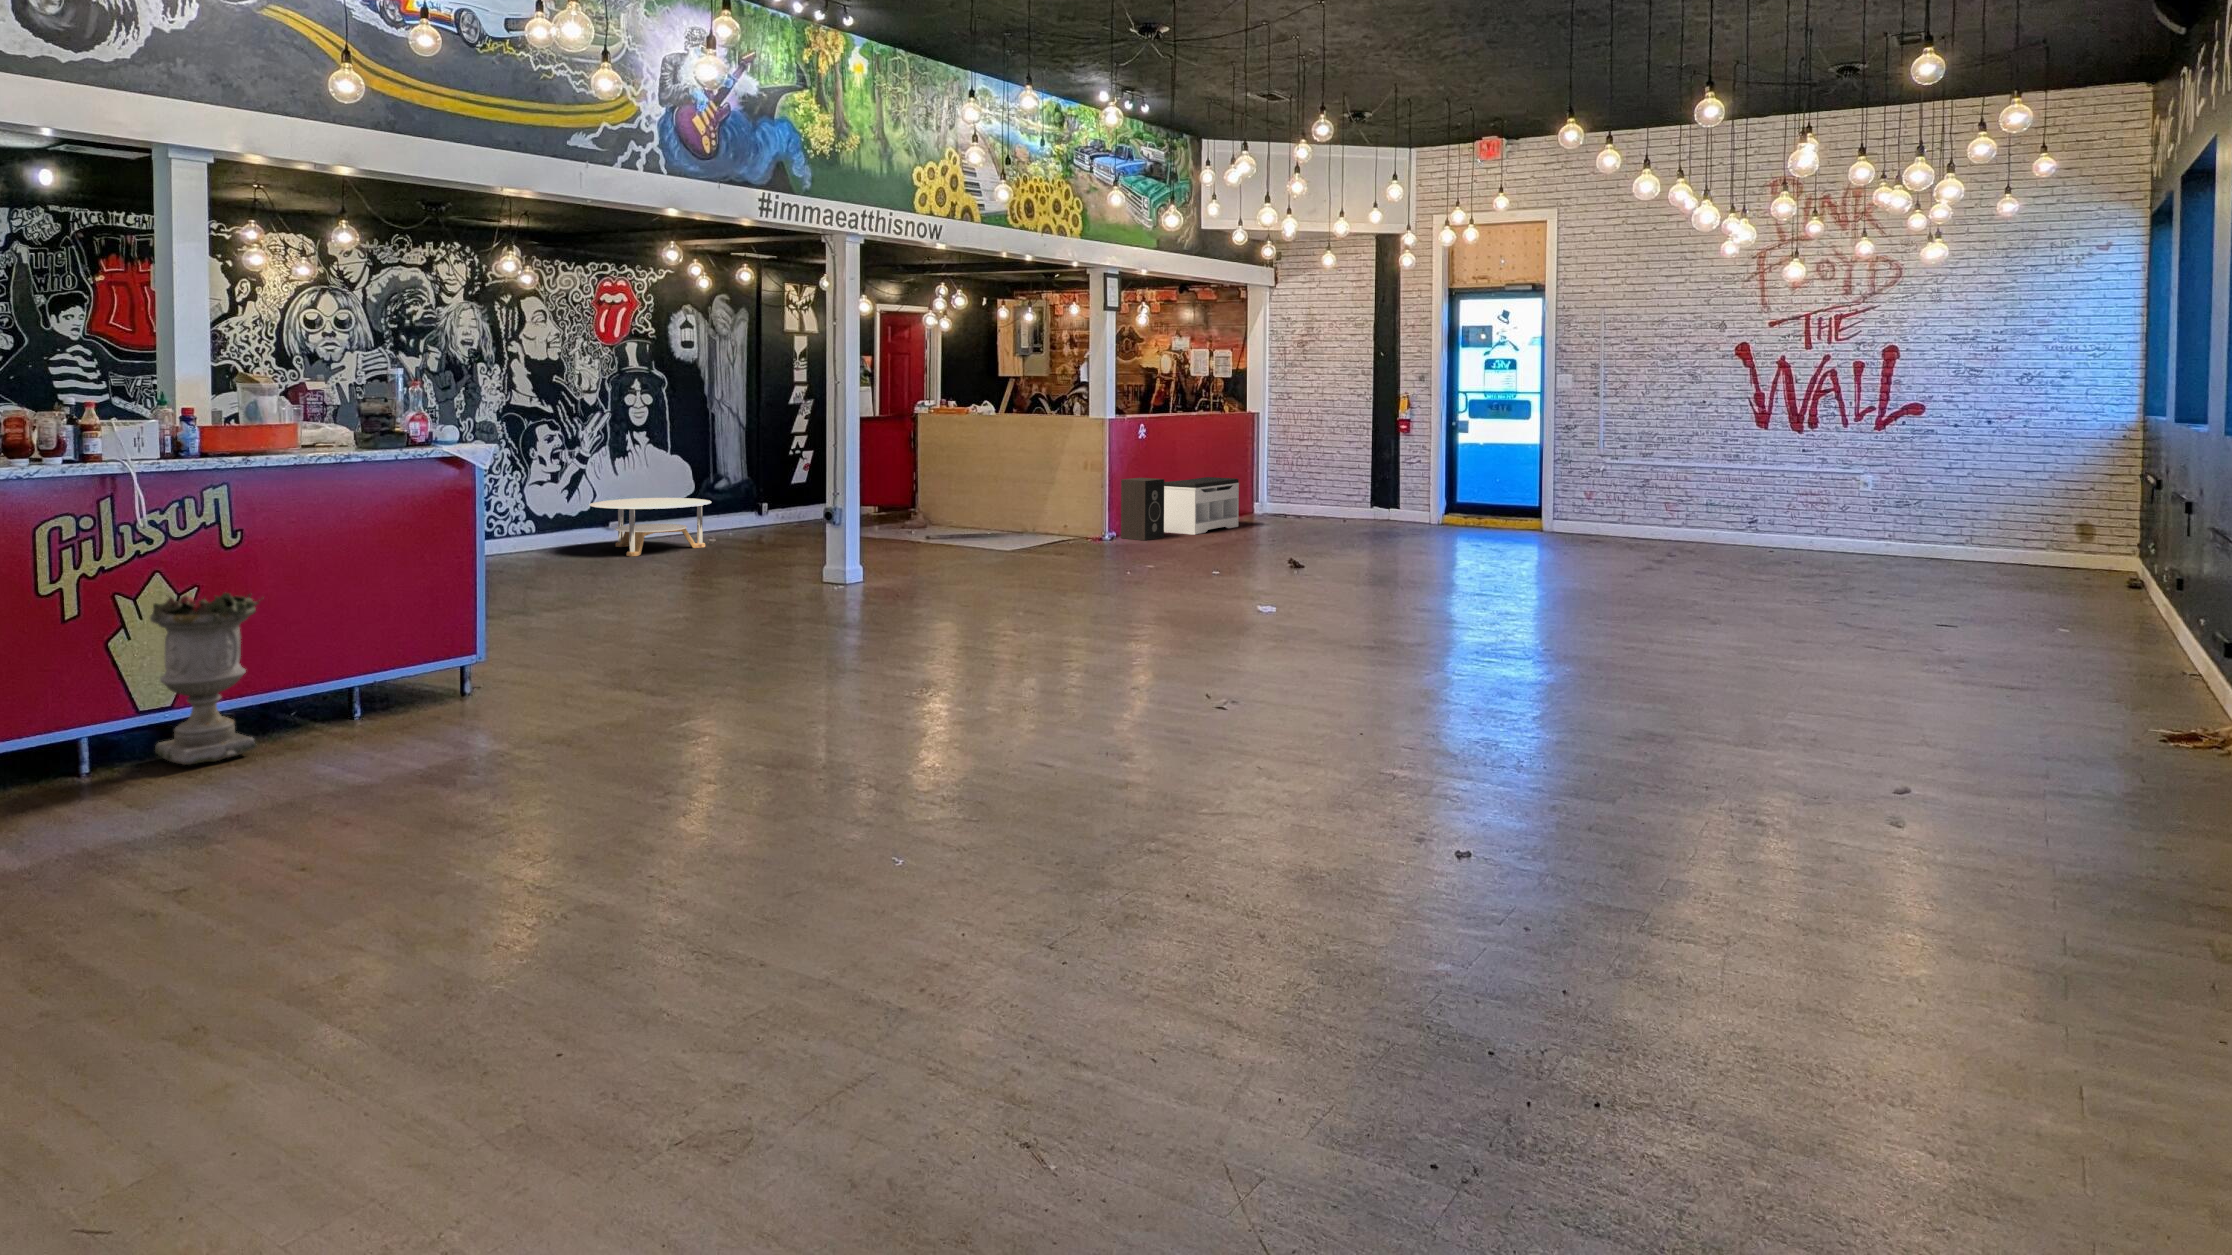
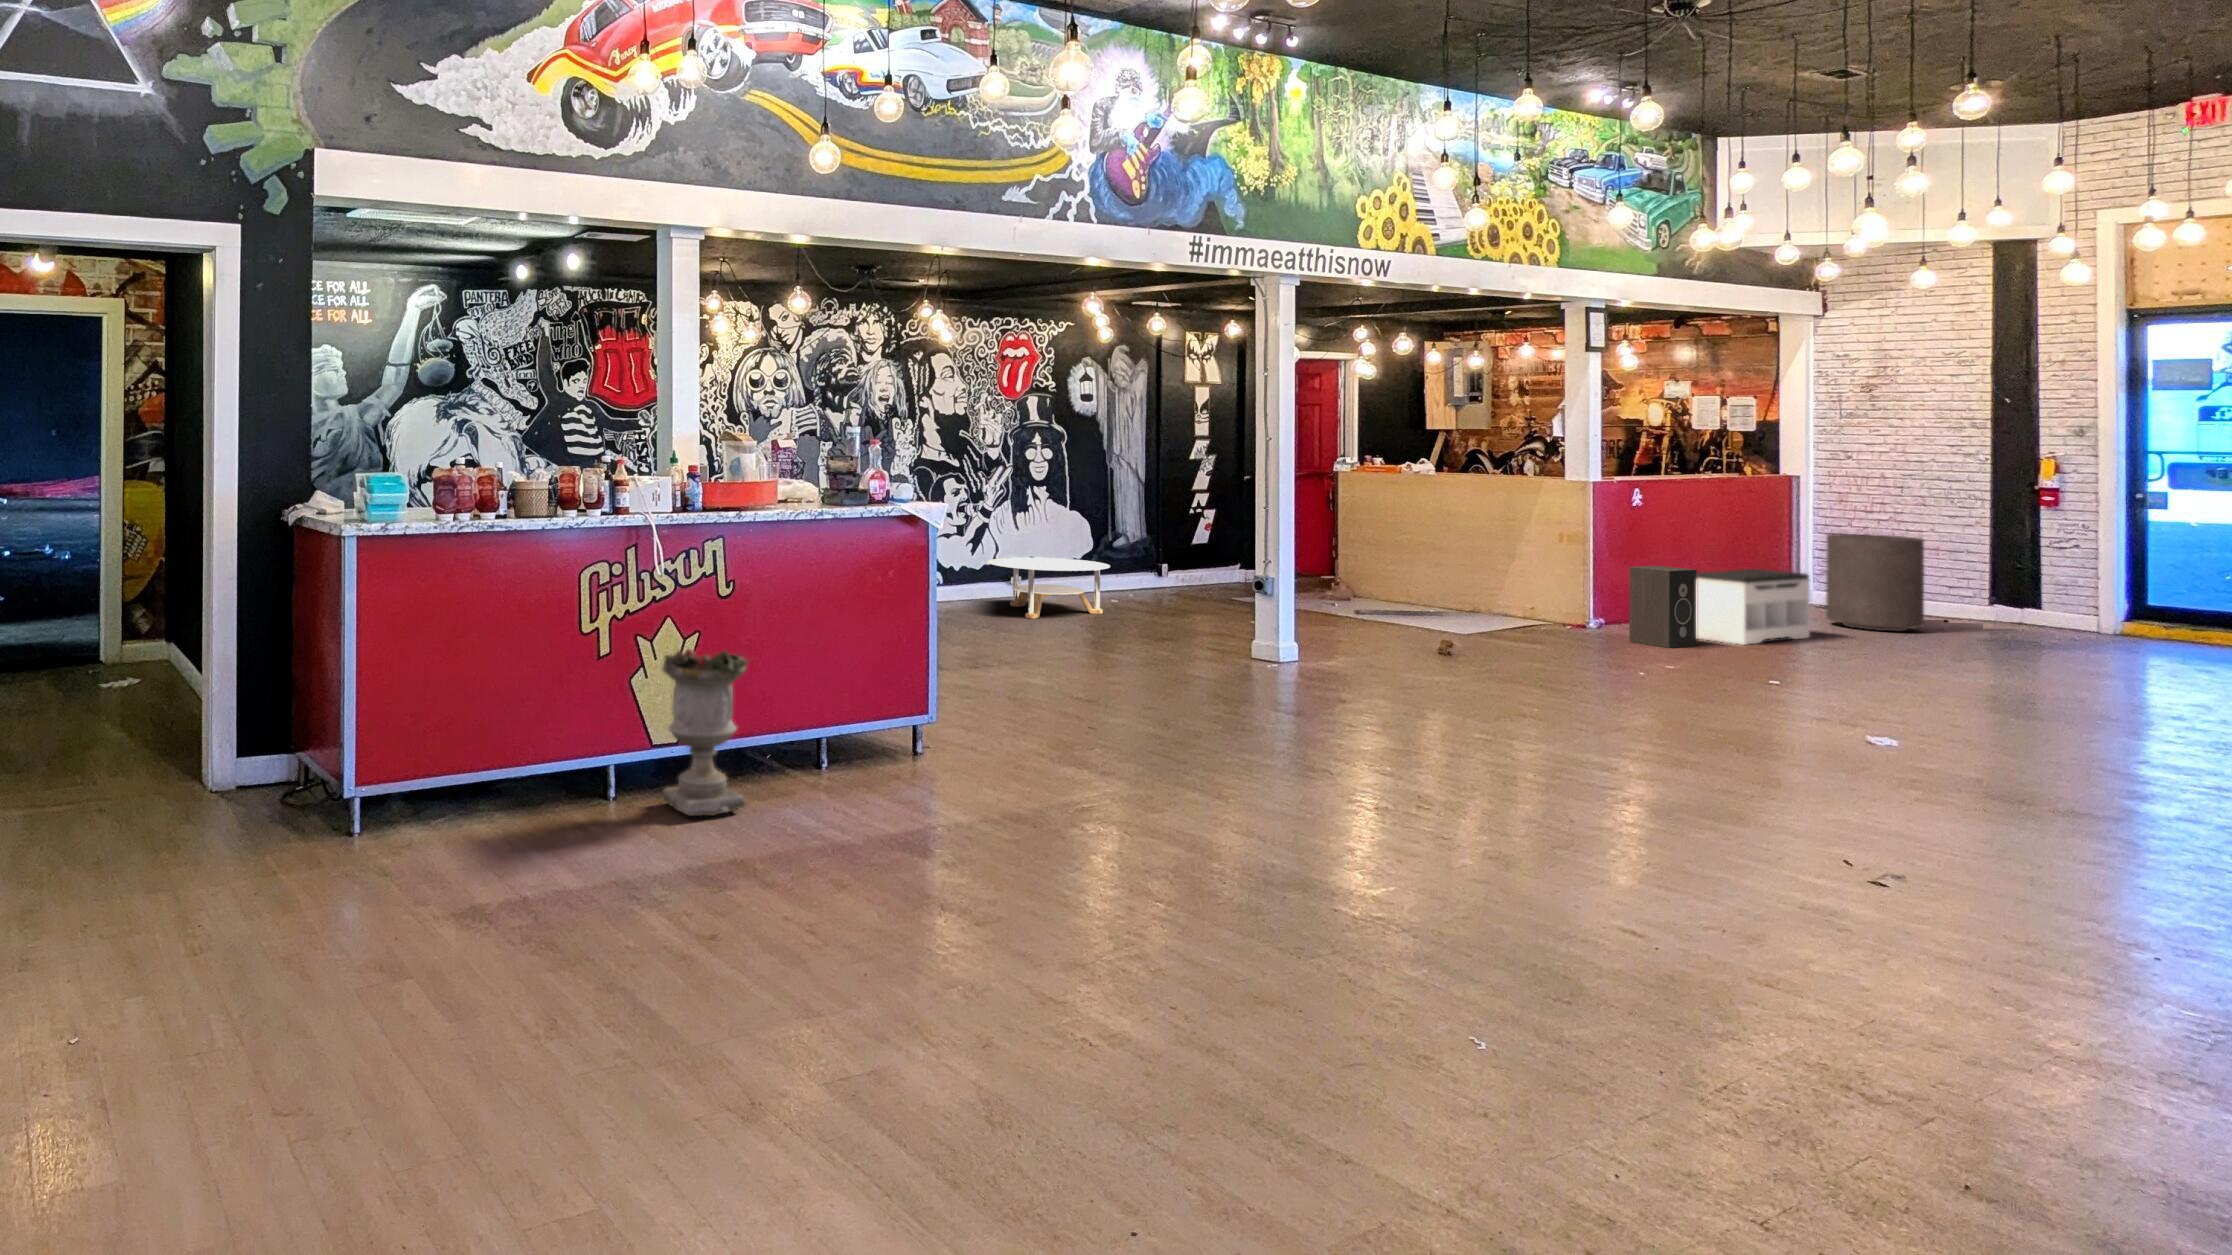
trash can: none [1255,449,1310,519] -> present [1826,534,1924,631]

